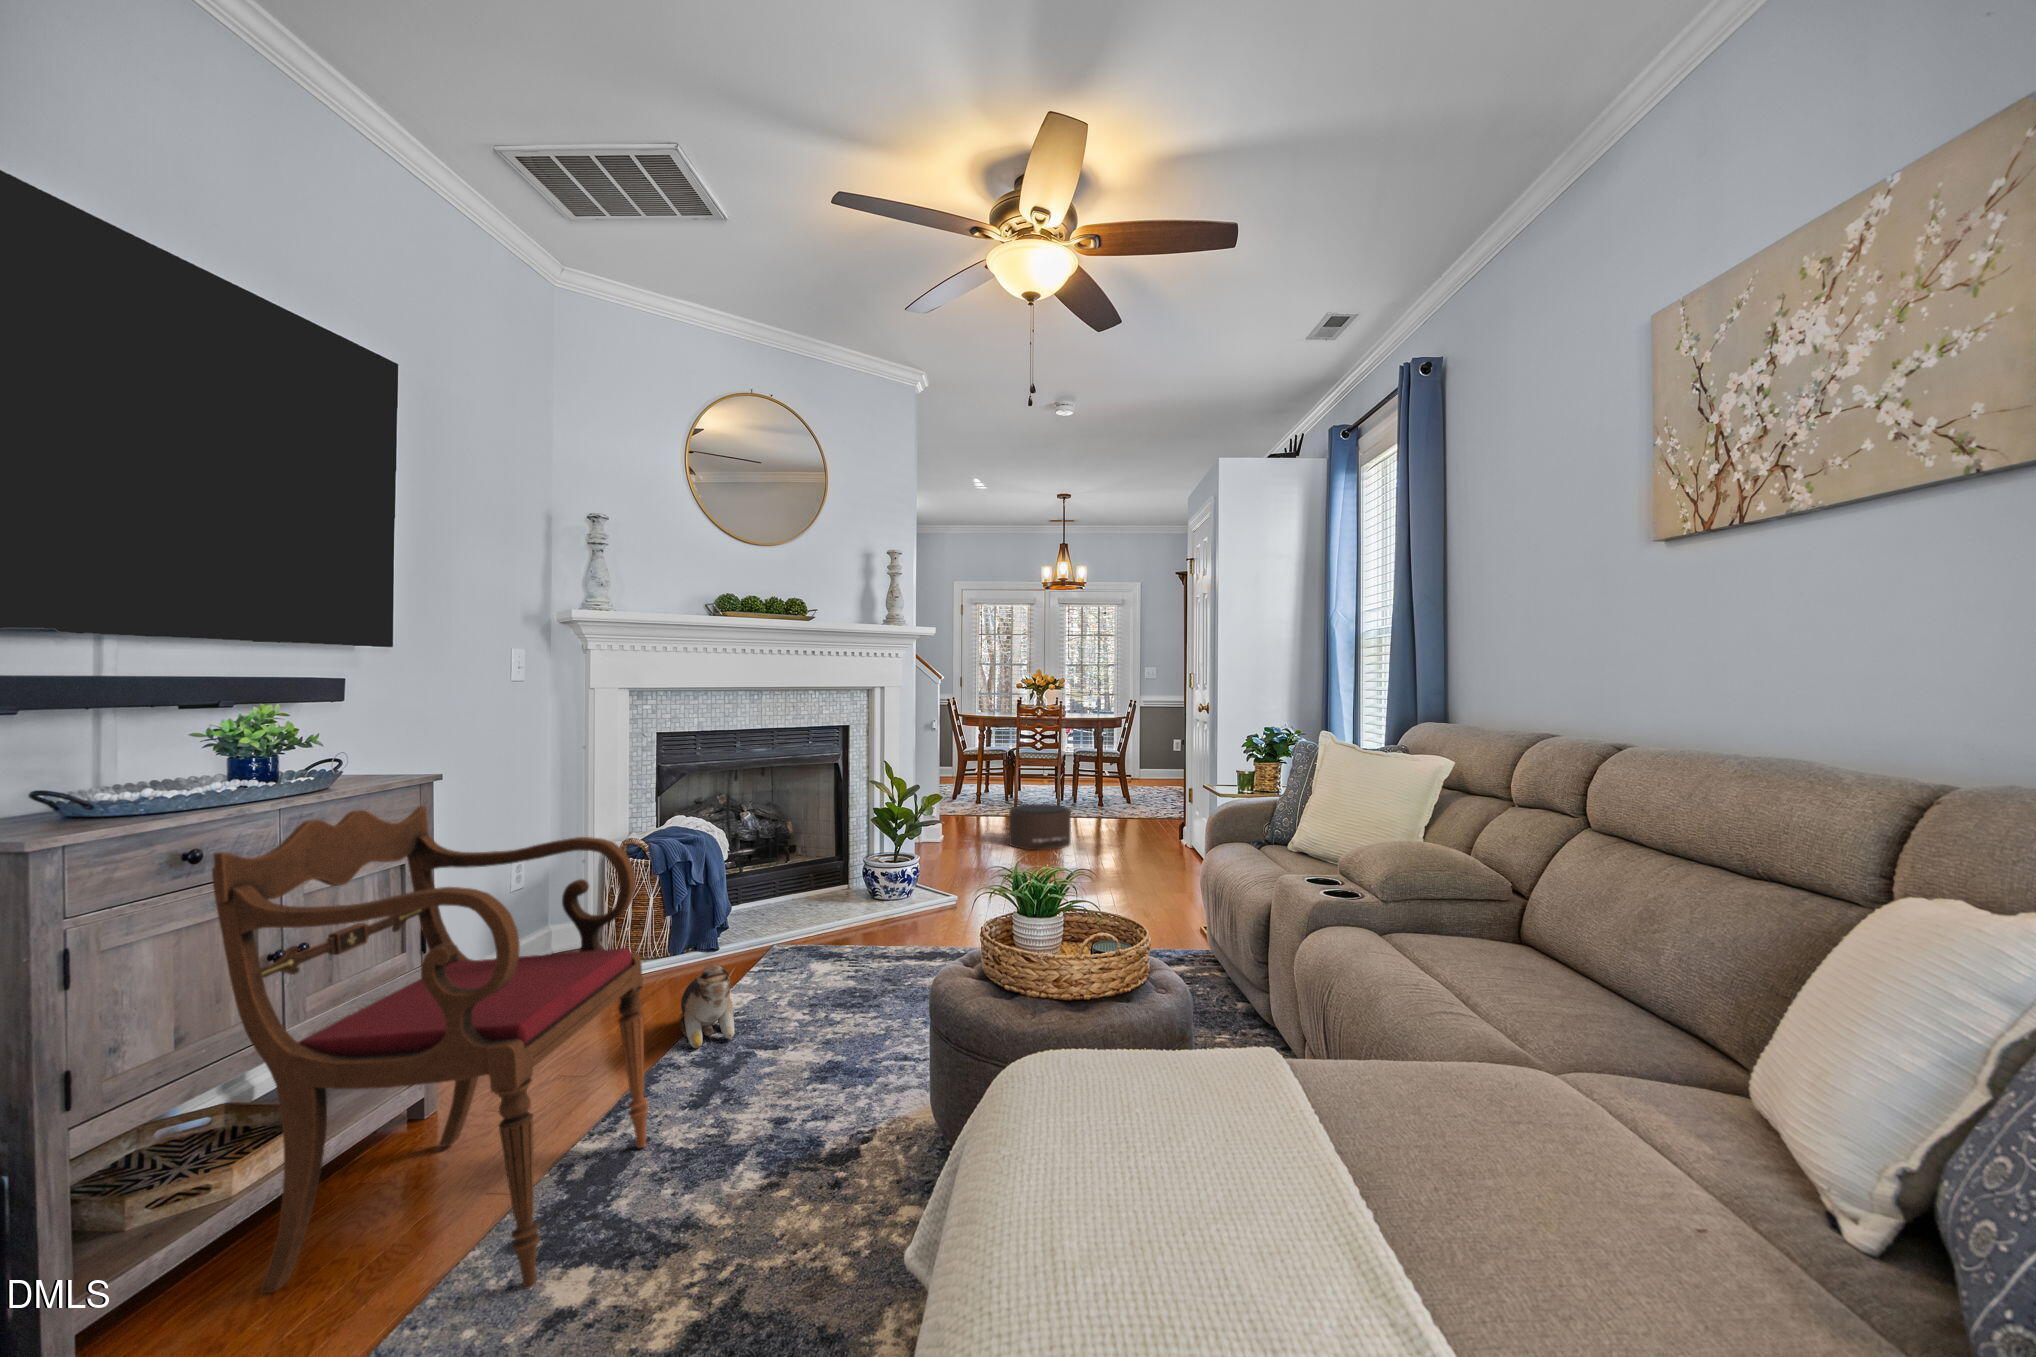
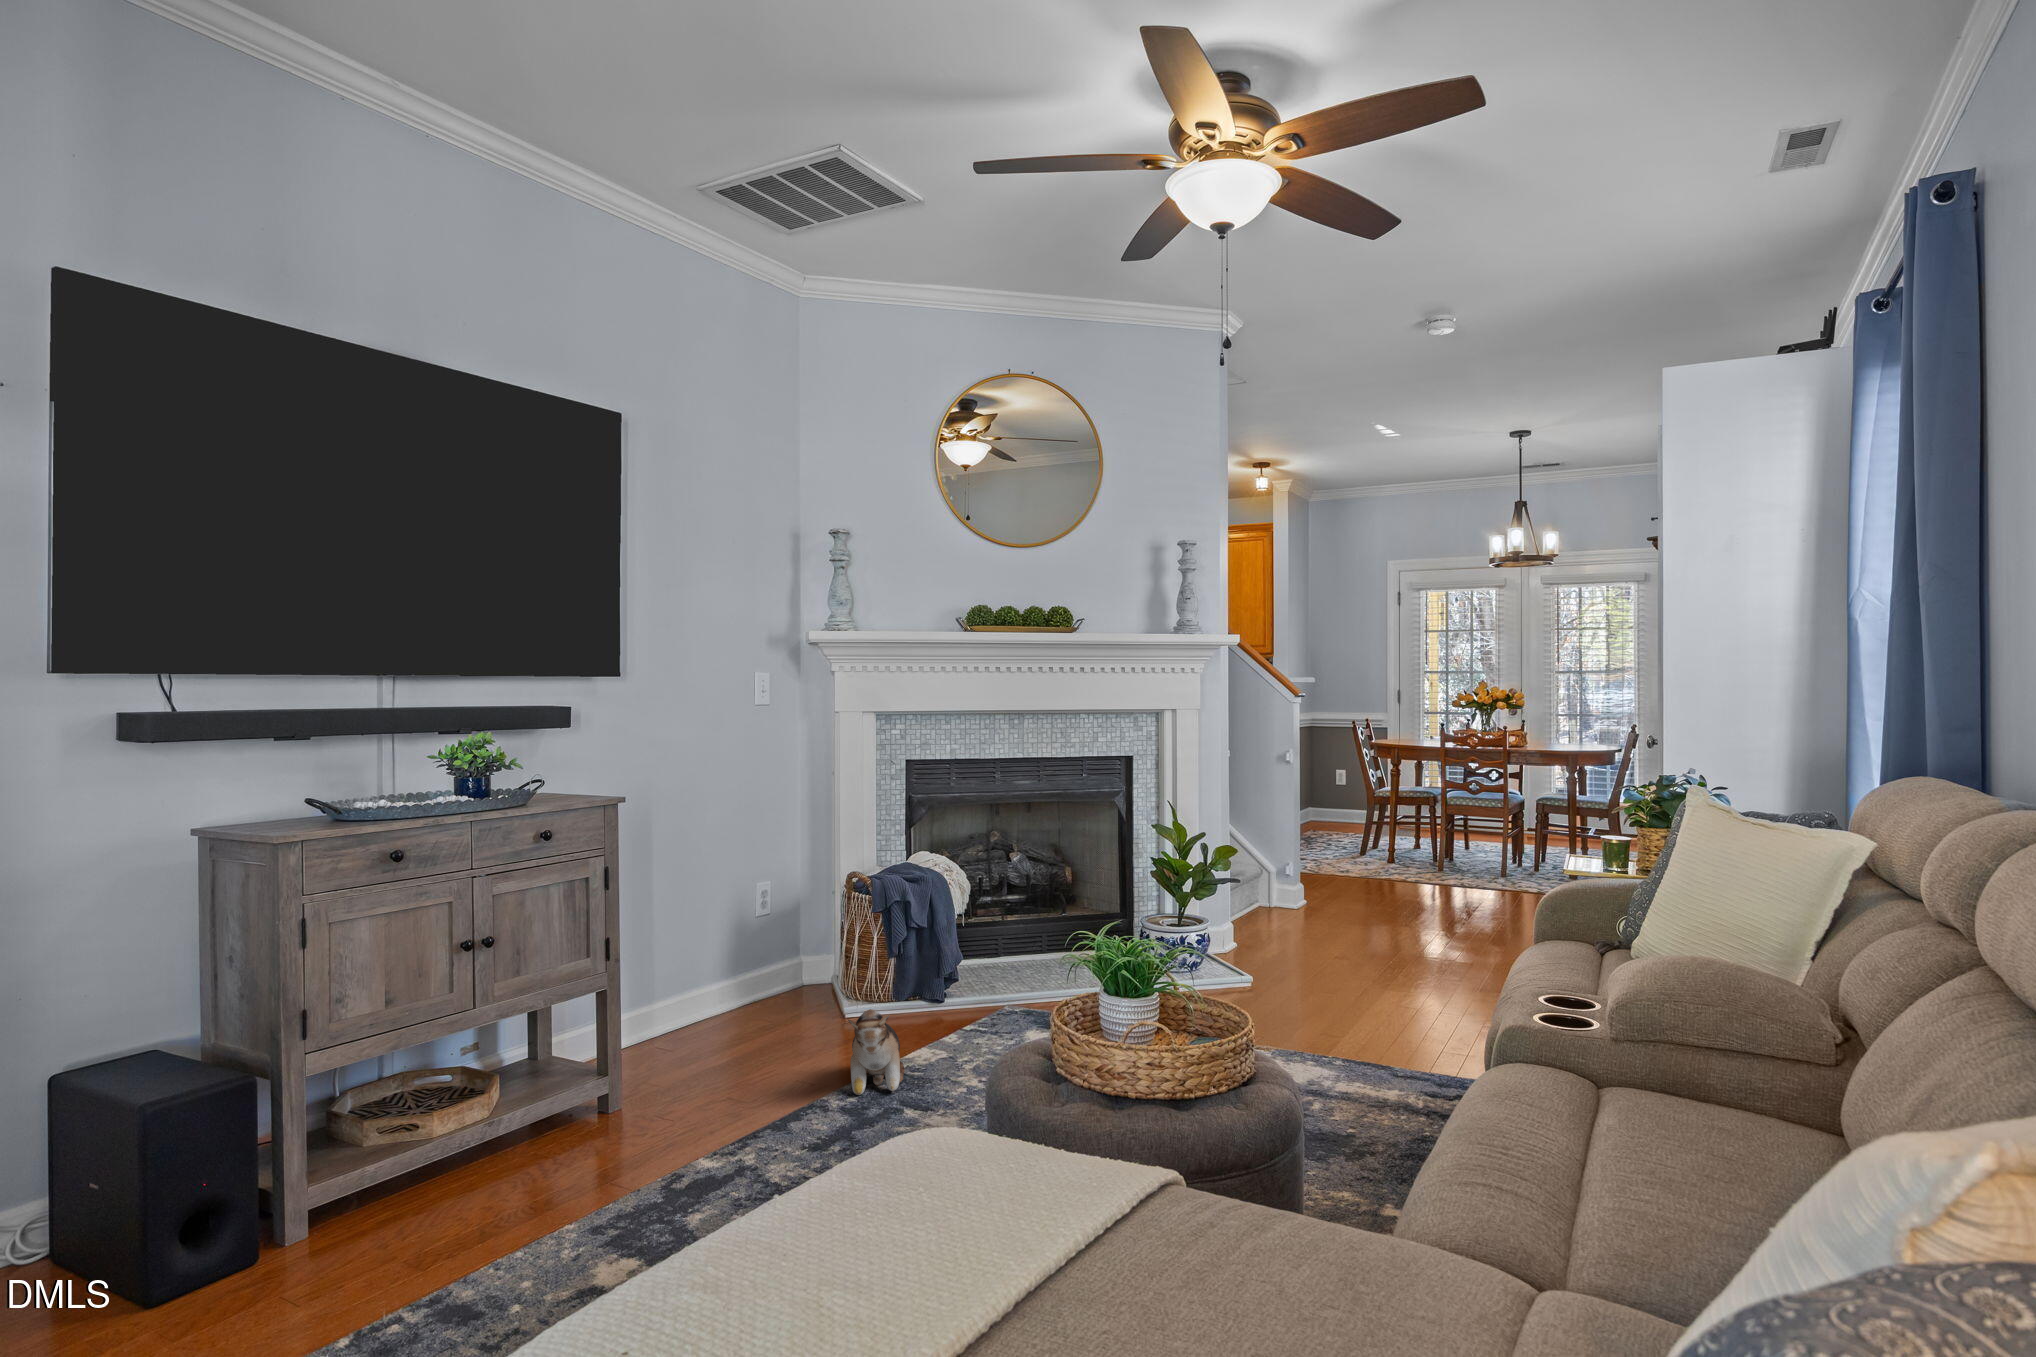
pouf: present [1005,804,1071,850] -> none [1380,867,1474,930]
armchair: present [212,806,649,1293] -> none [400,826,755,1265]

